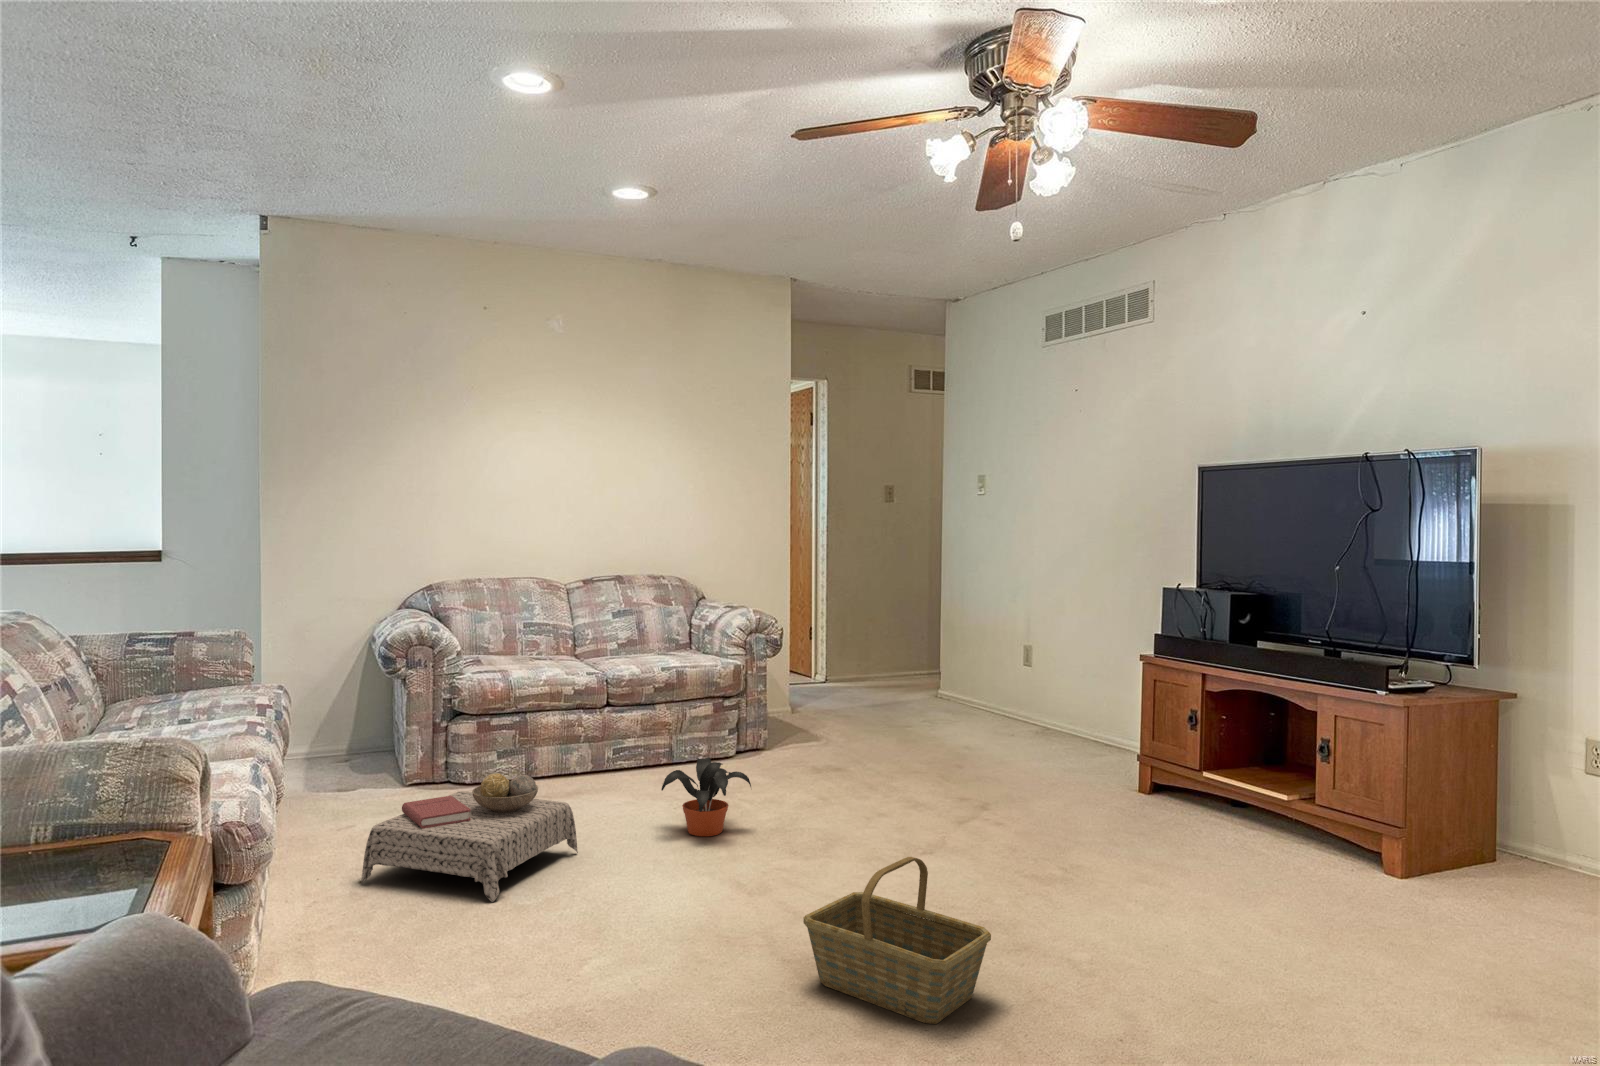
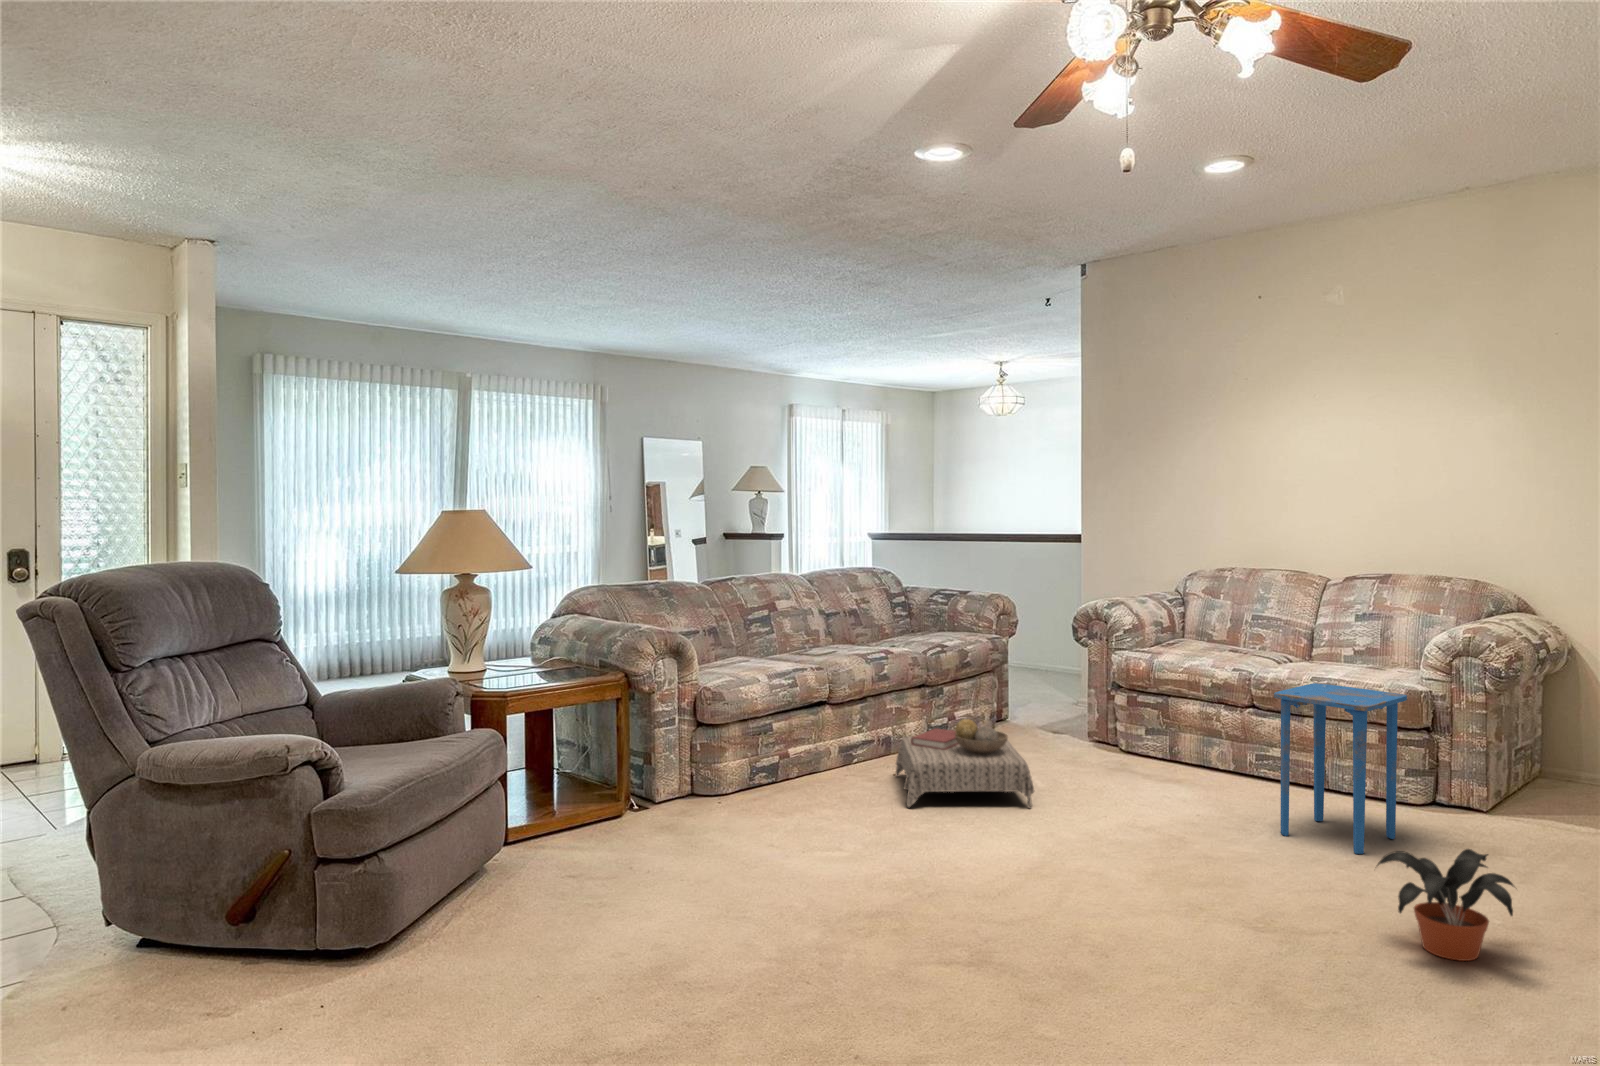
side table: none [726,664,819,801] -> present [1274,683,1407,854]
potted plant: present [661,757,751,836] -> present [1377,849,1514,961]
basket: present [803,857,991,1024] -> none [828,830,953,979]

